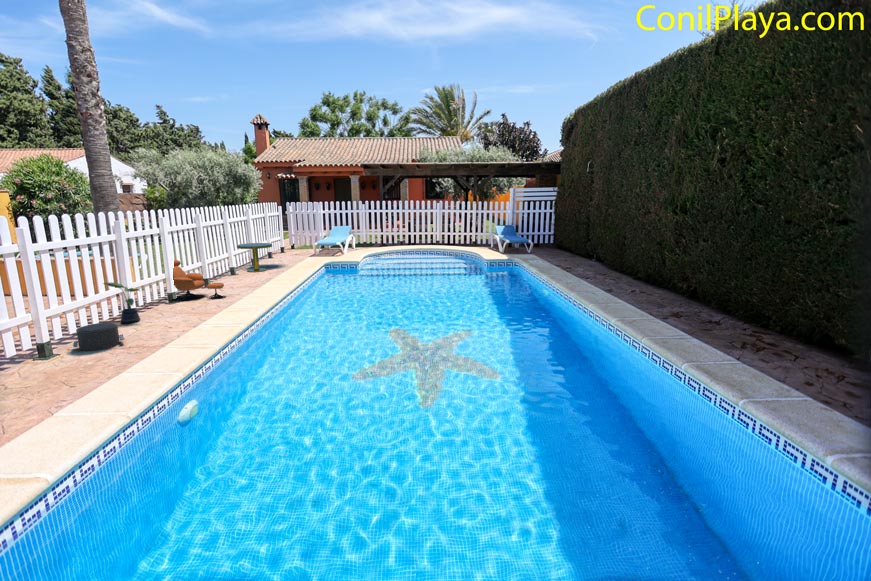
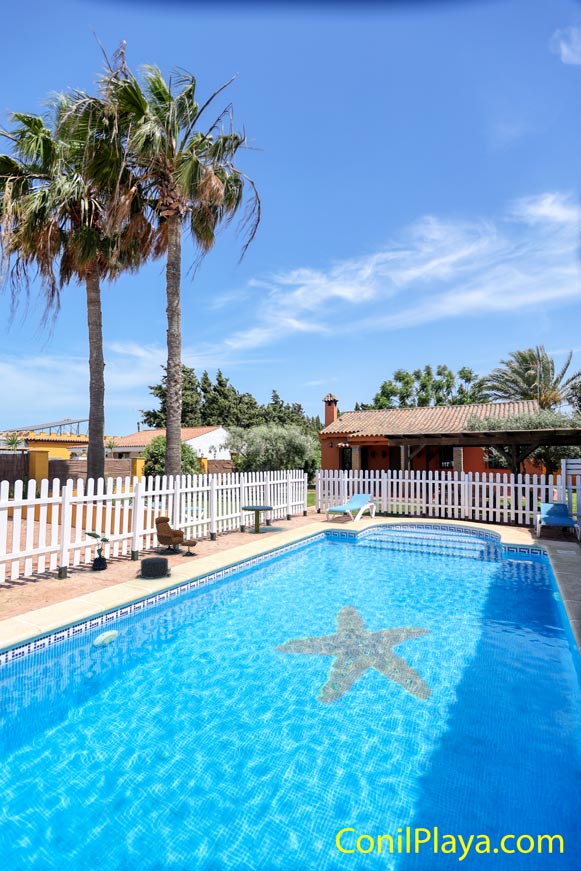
pouf: present [73,323,125,351] -> present [136,557,171,578]

